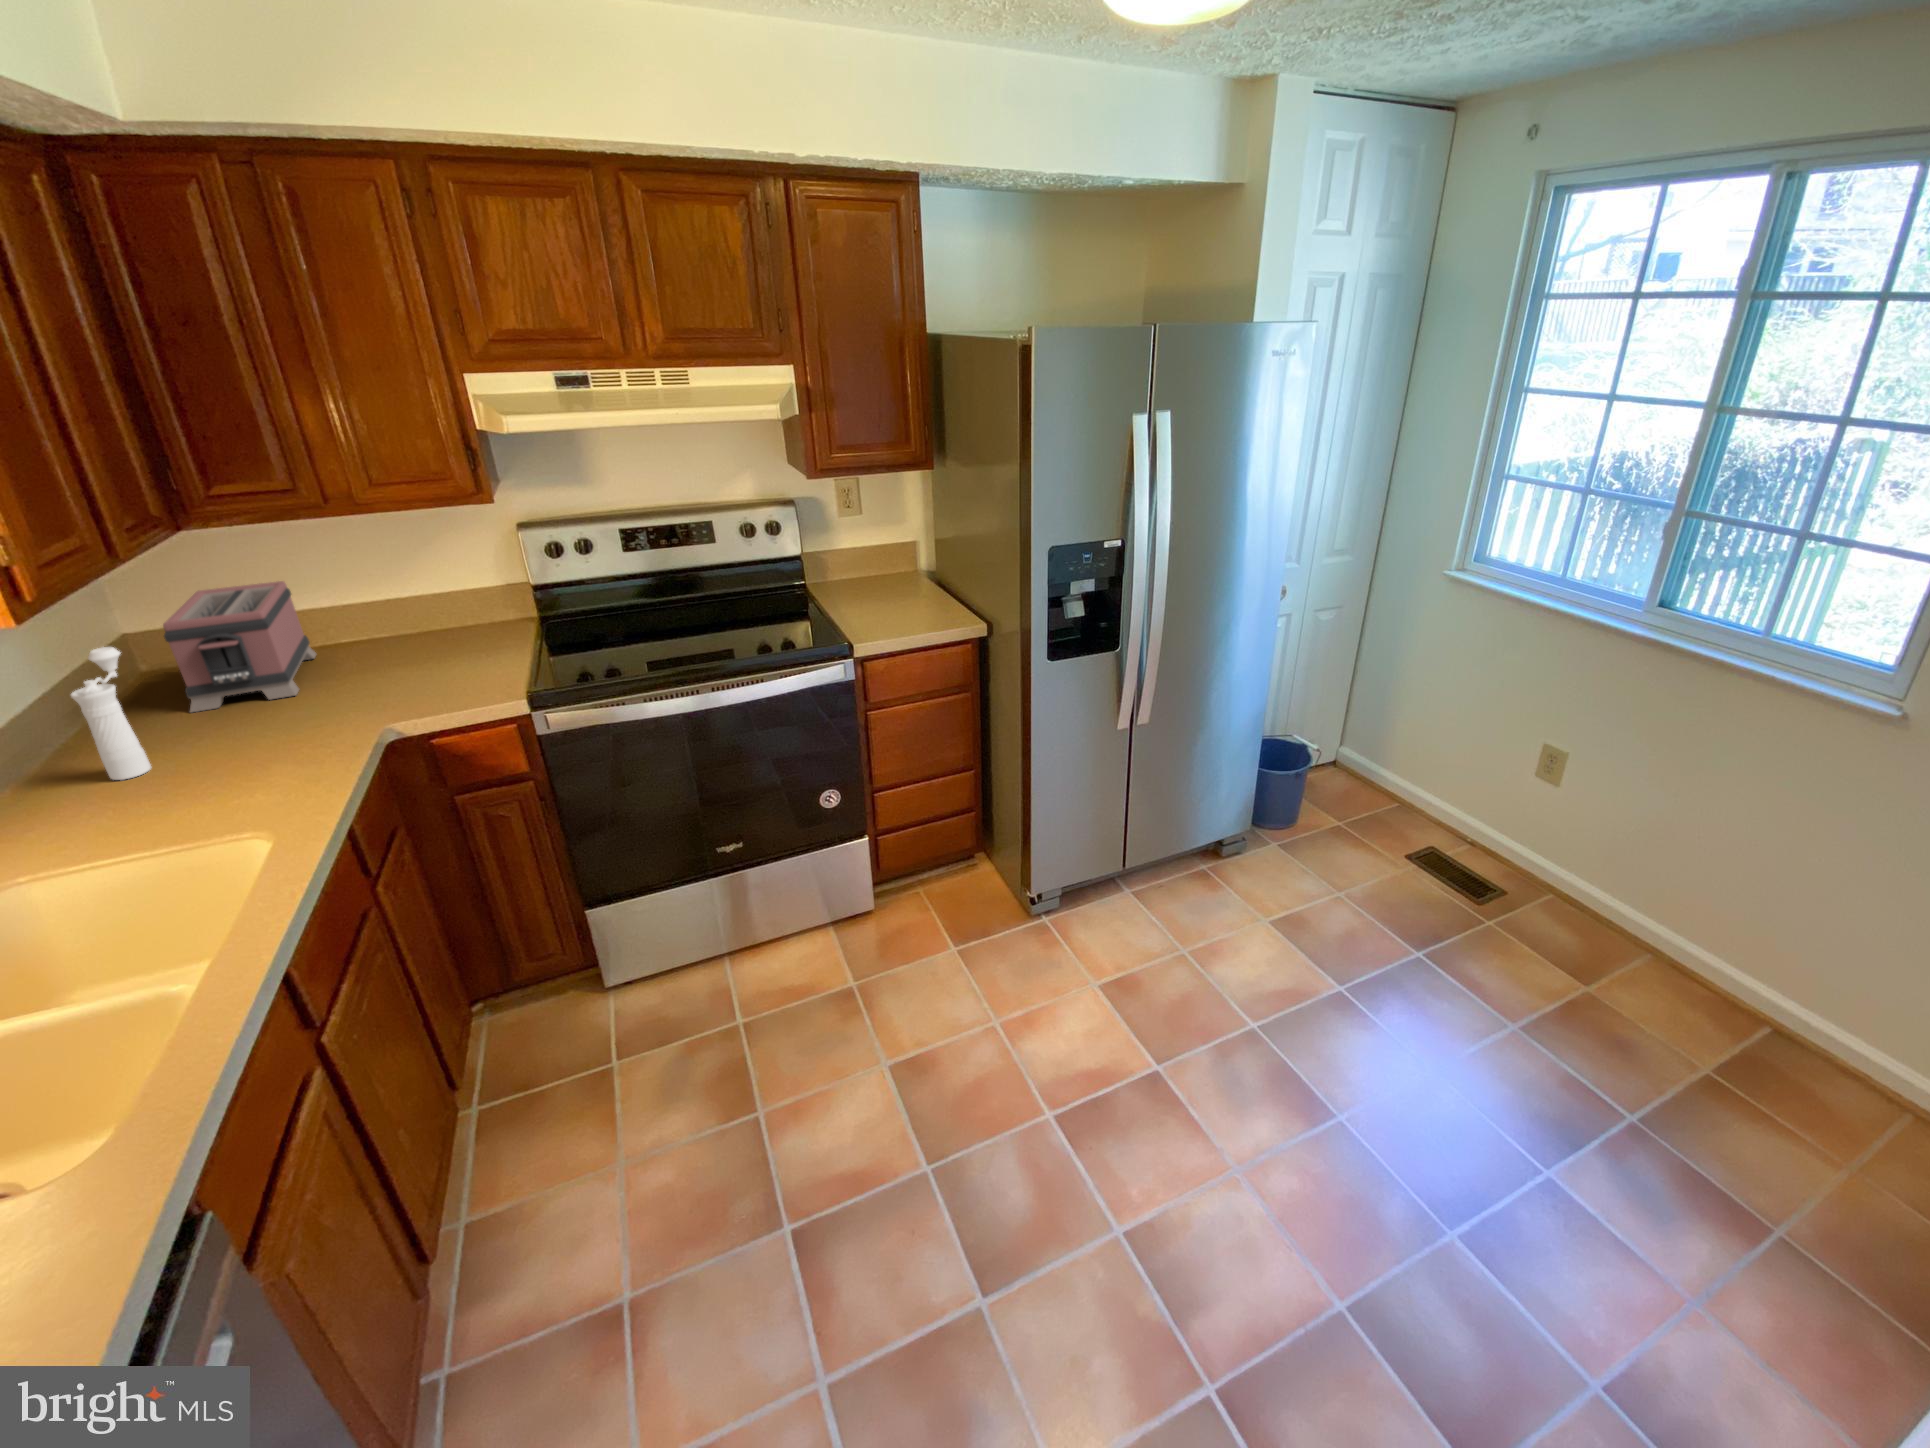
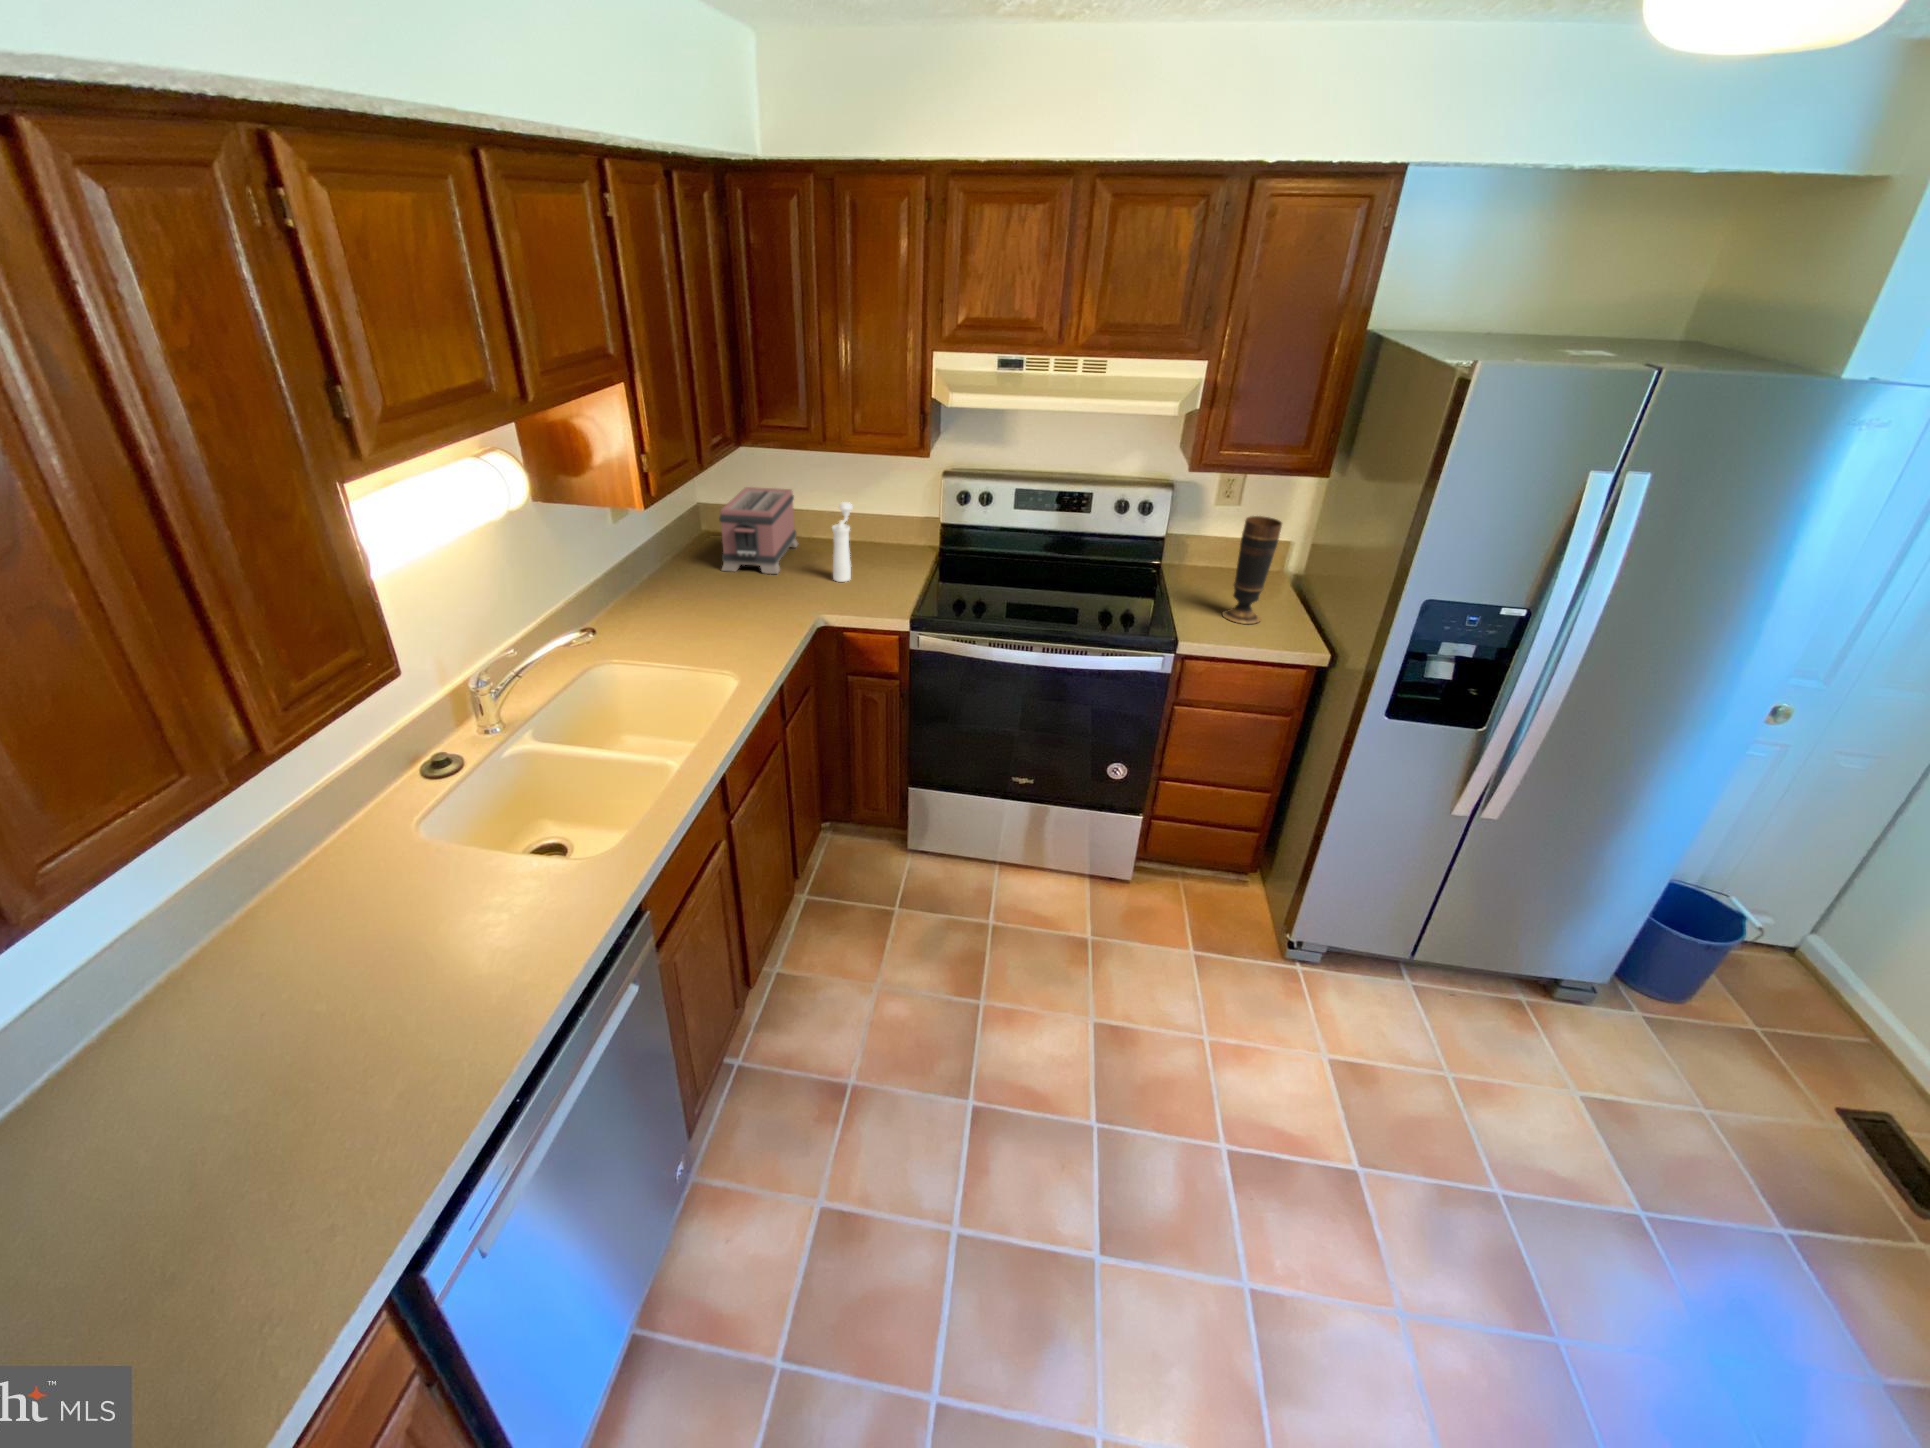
vase: none [874,510,916,617] -> present [1222,516,1282,624]
pepper mill: present [70,647,151,780] -> present [832,502,852,582]

